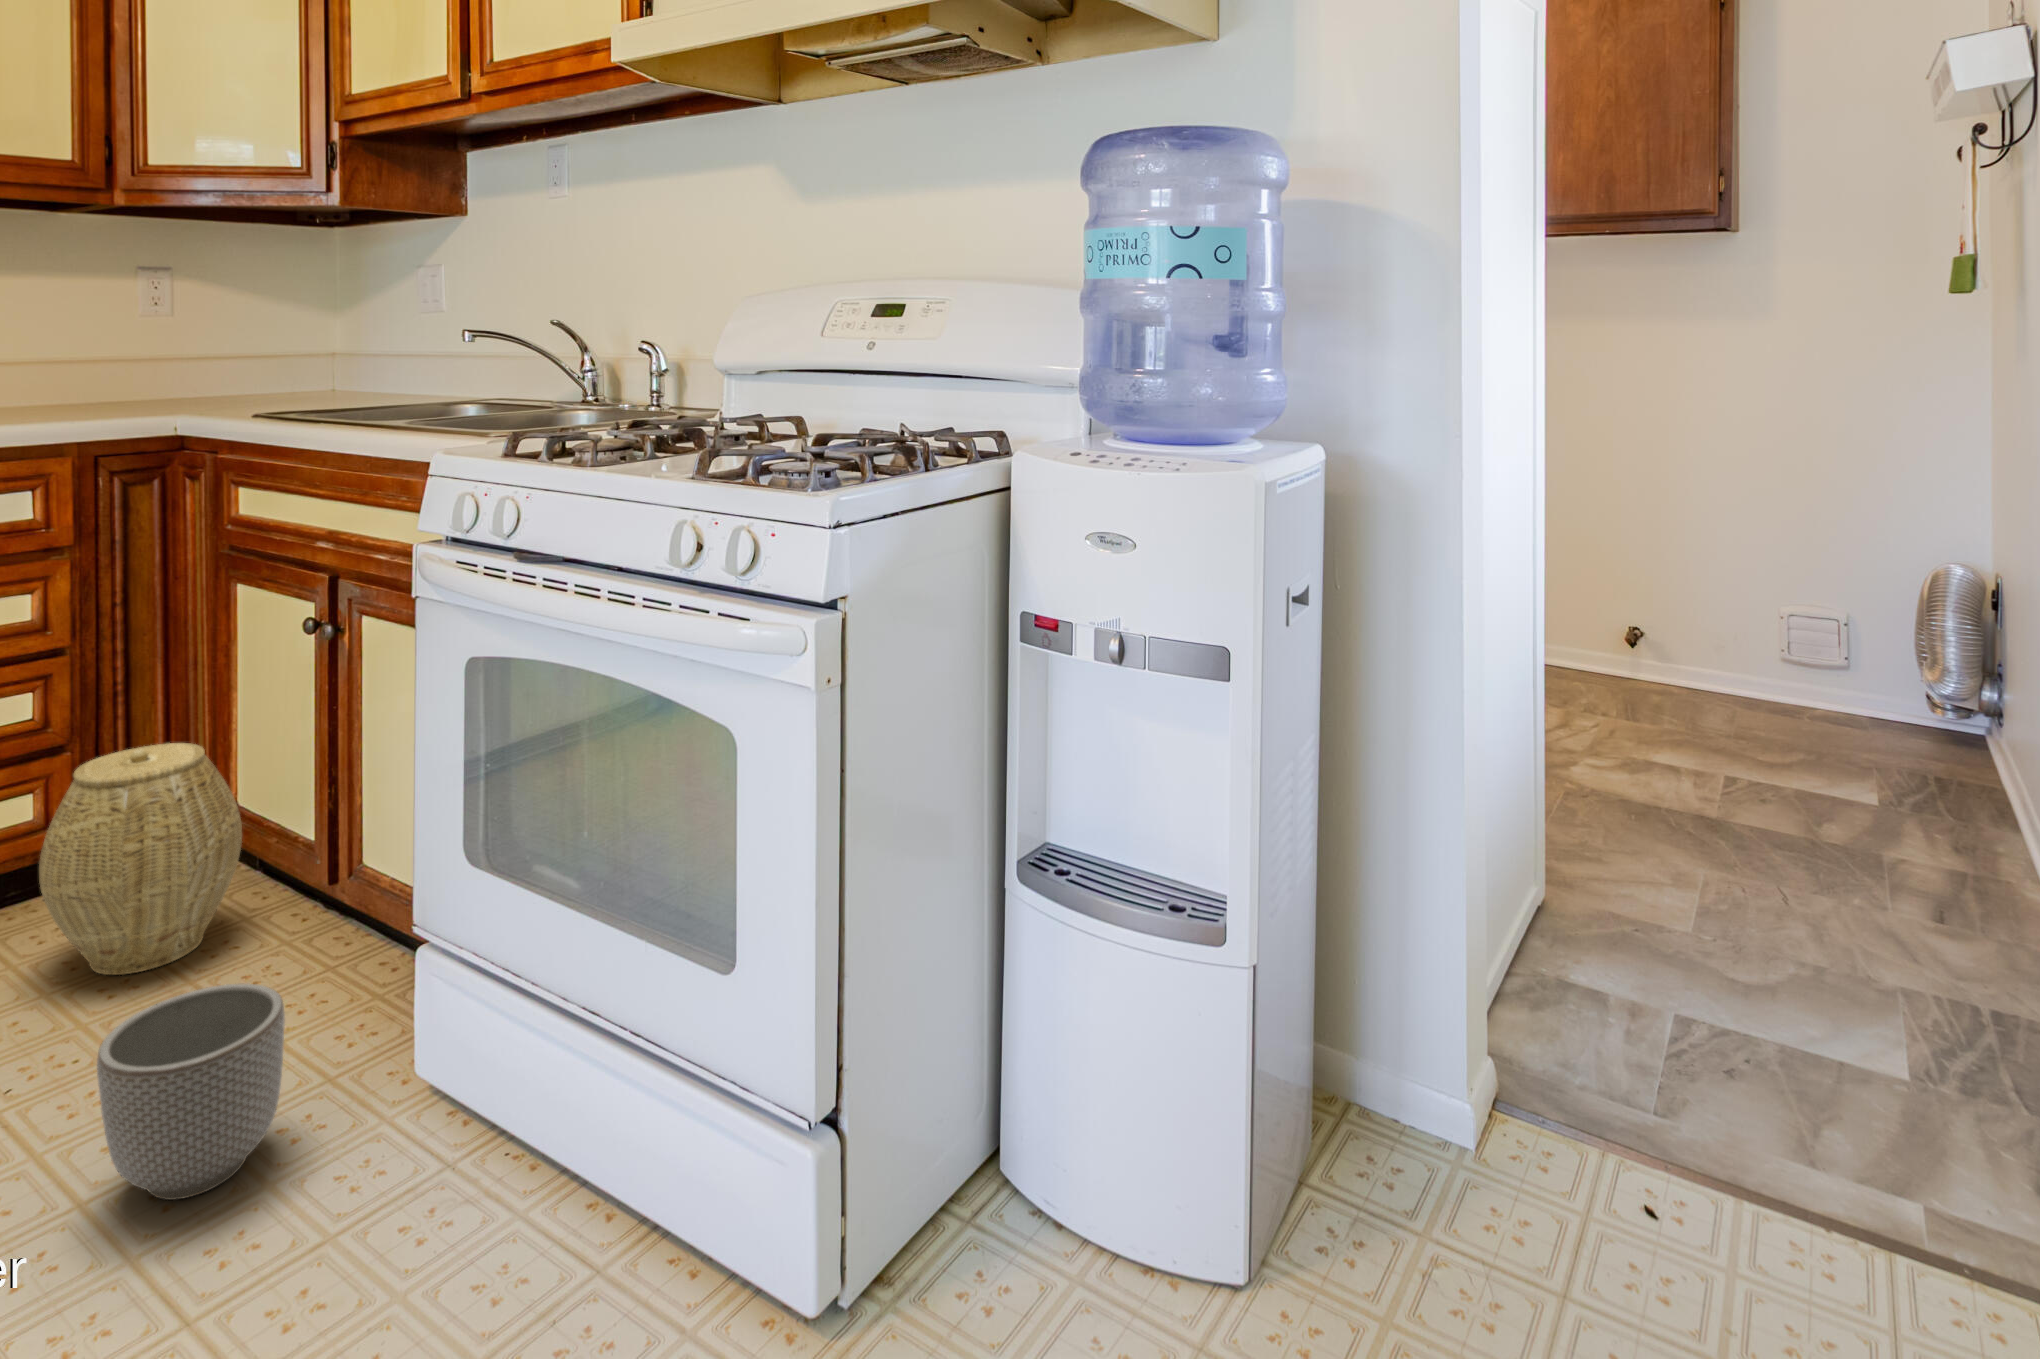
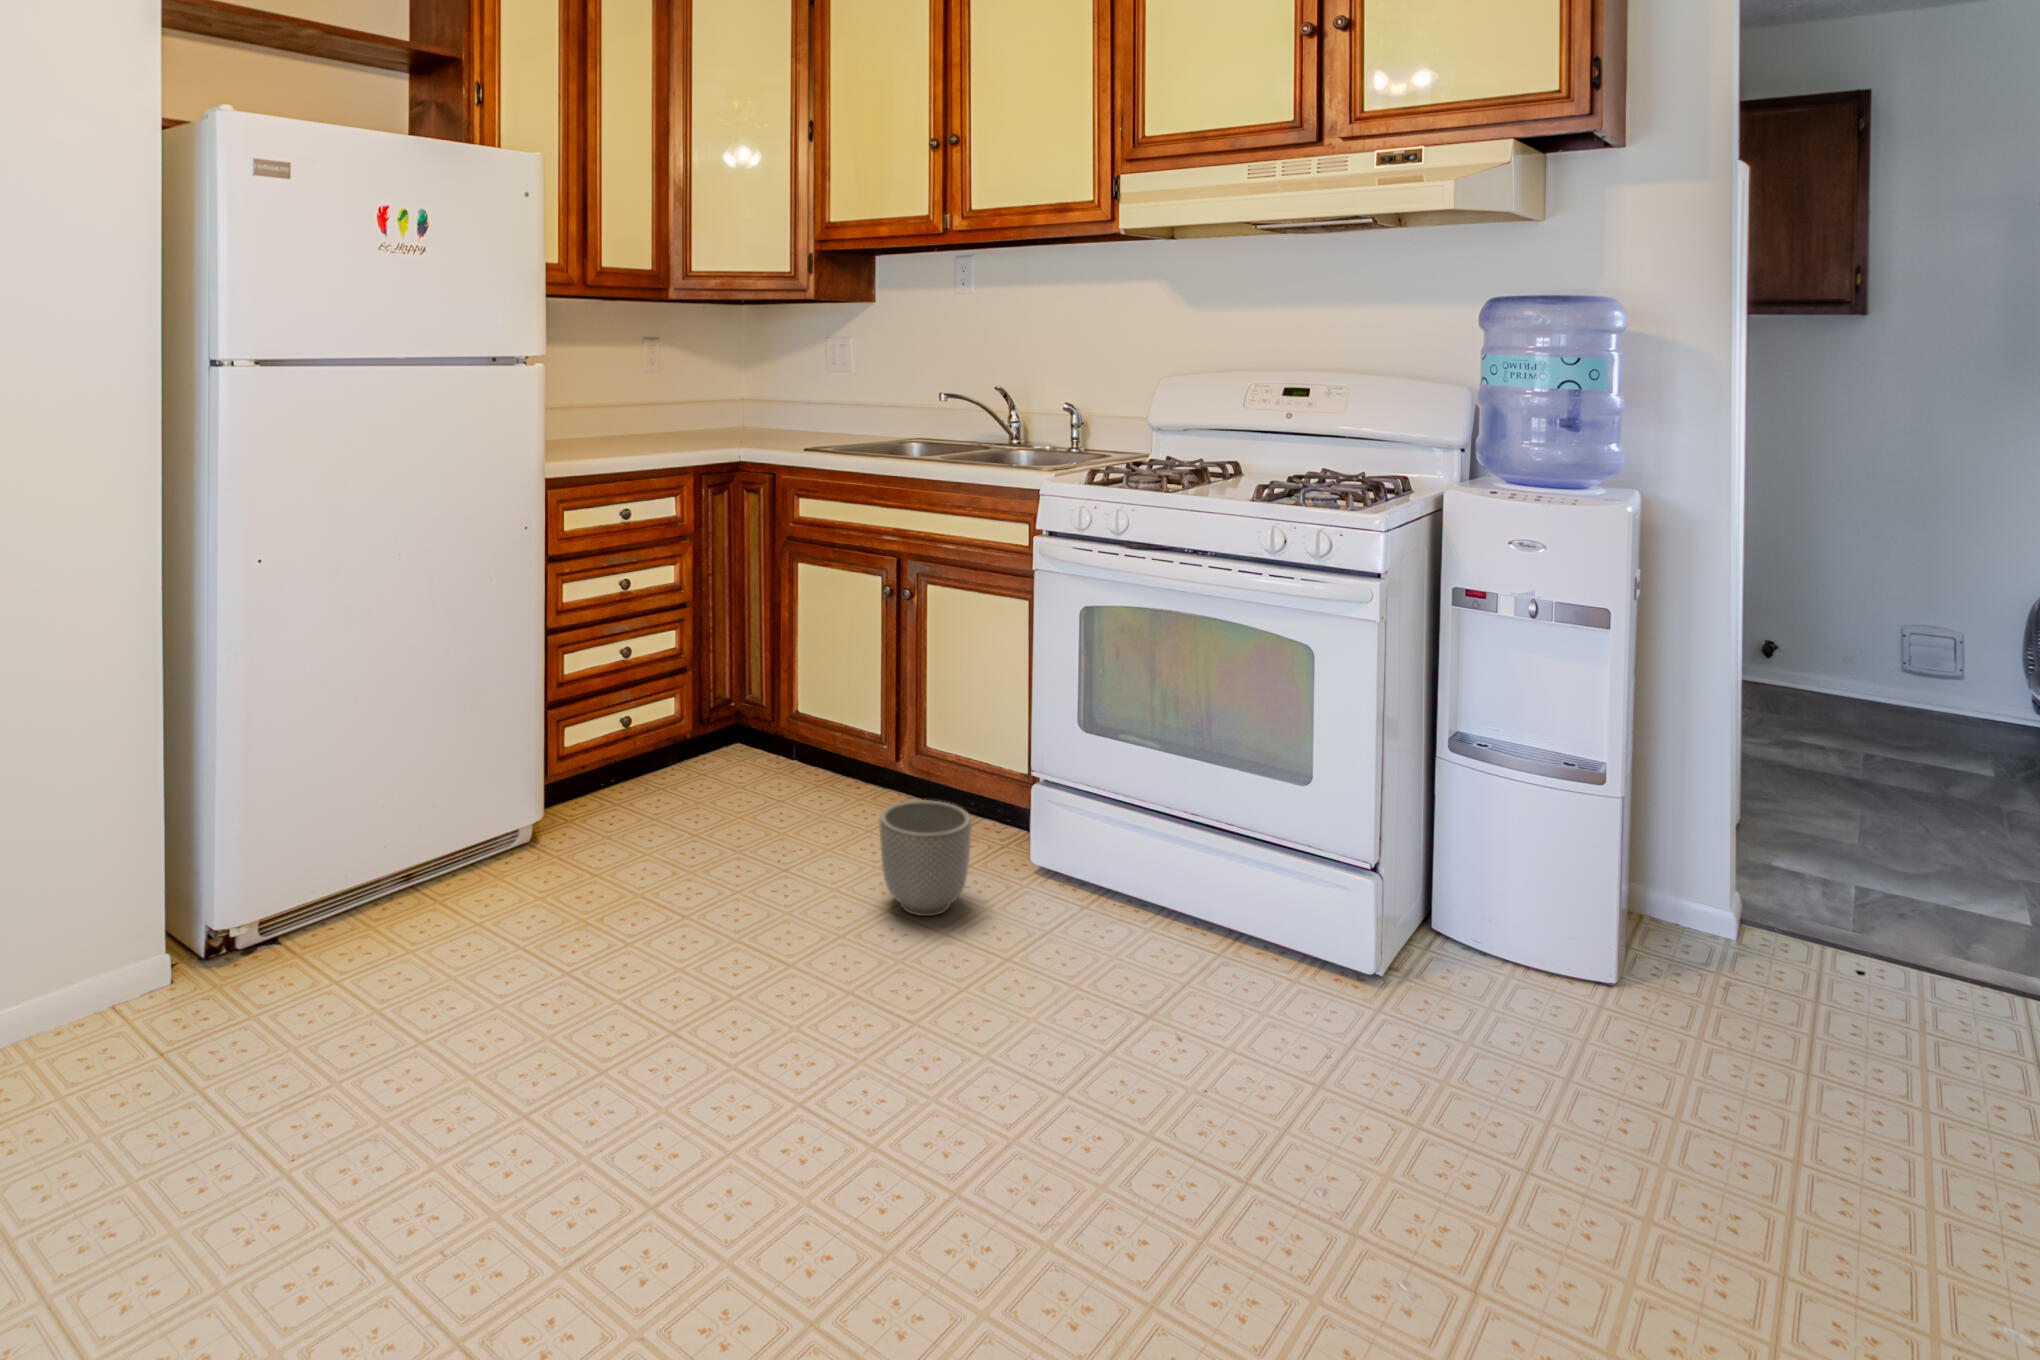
woven basket: present [39,743,242,975] -> none [709,666,818,812]

